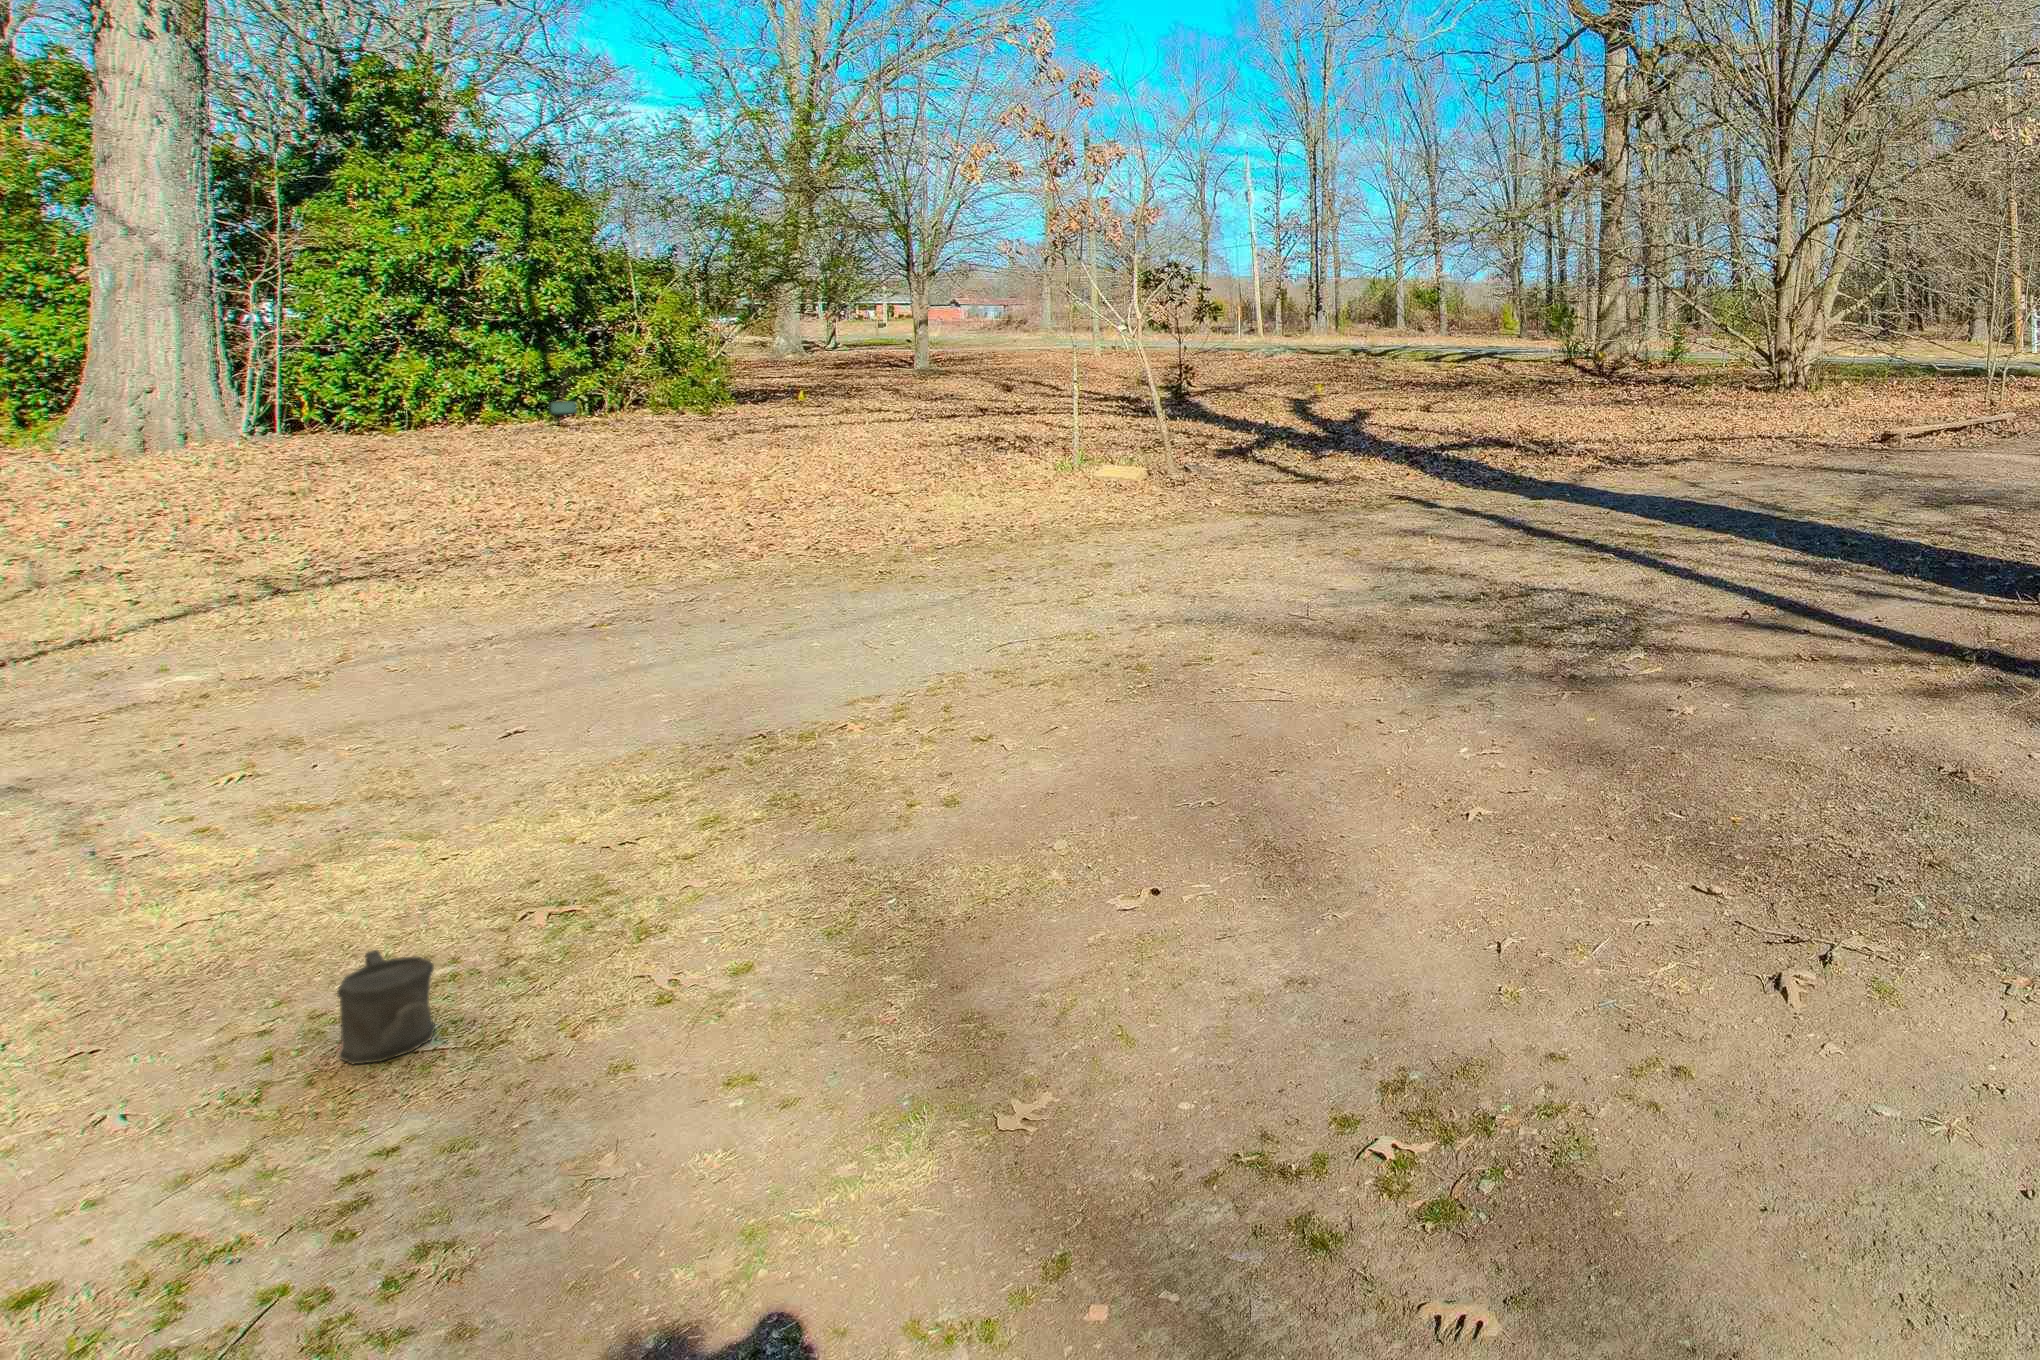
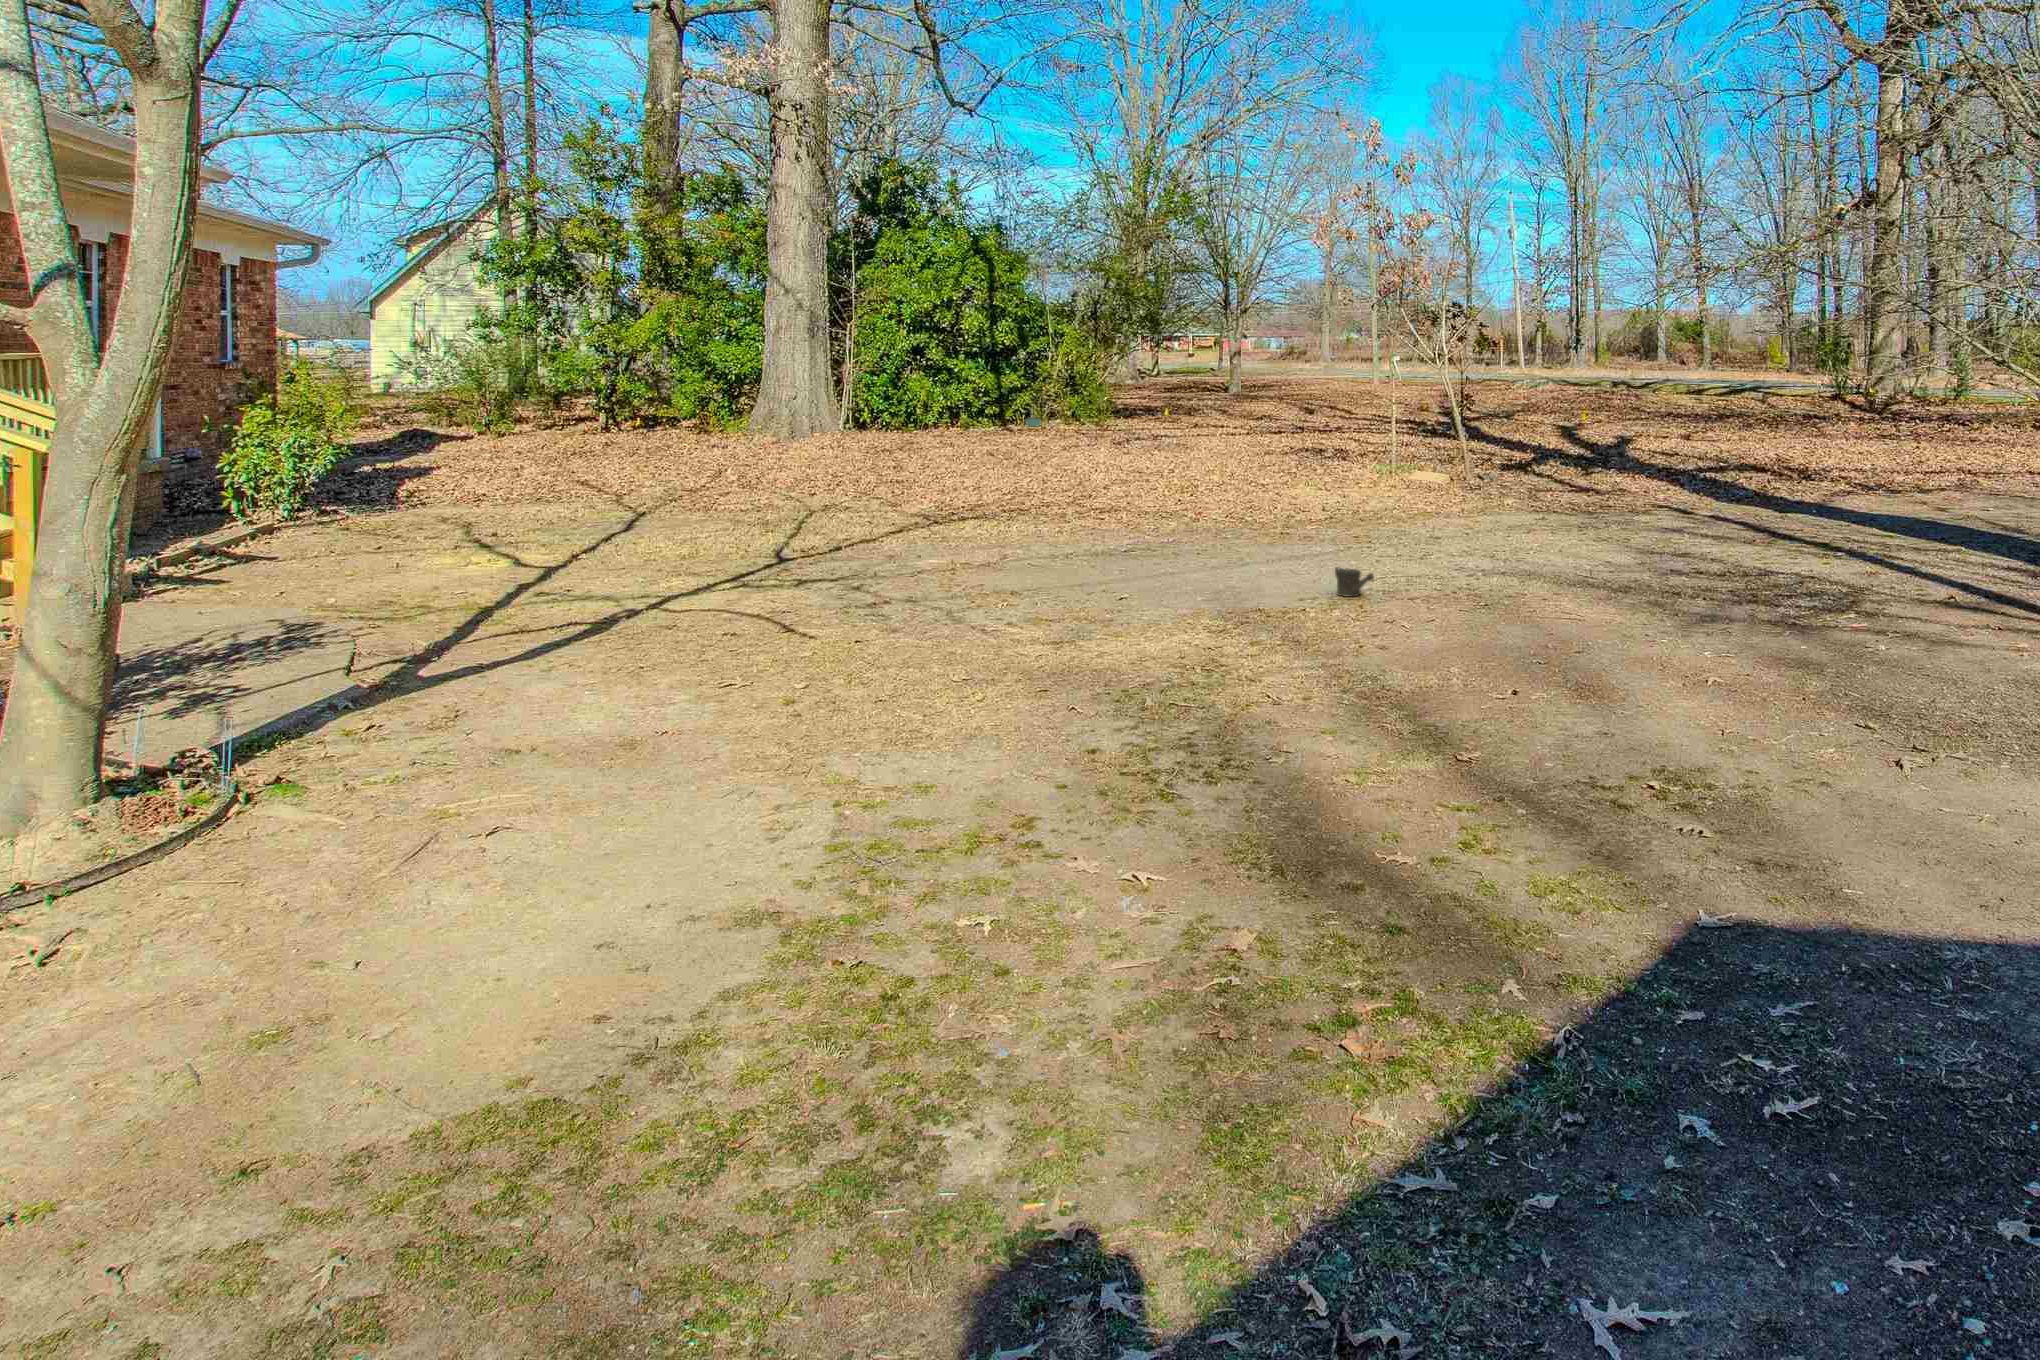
watering can: present [337,950,435,1064] -> present [1335,567,1374,597]

